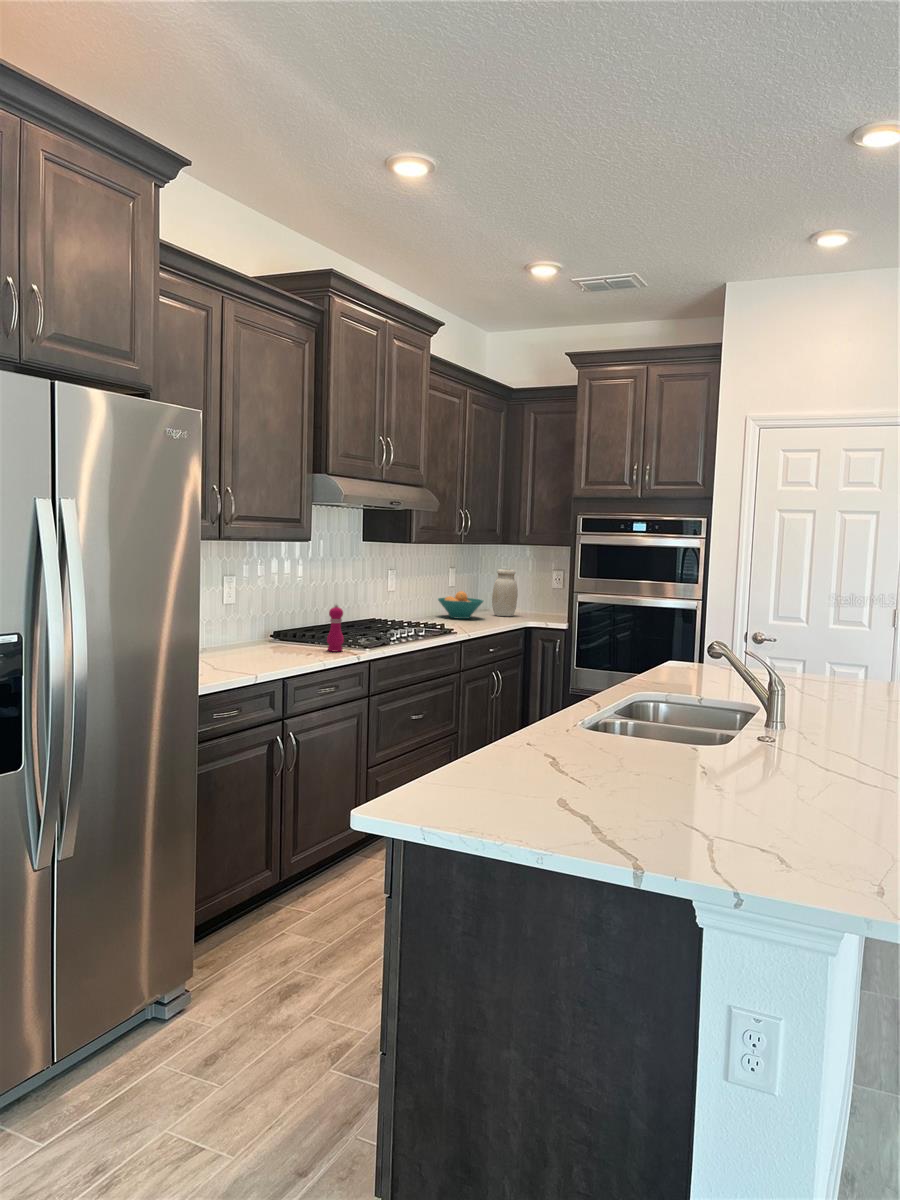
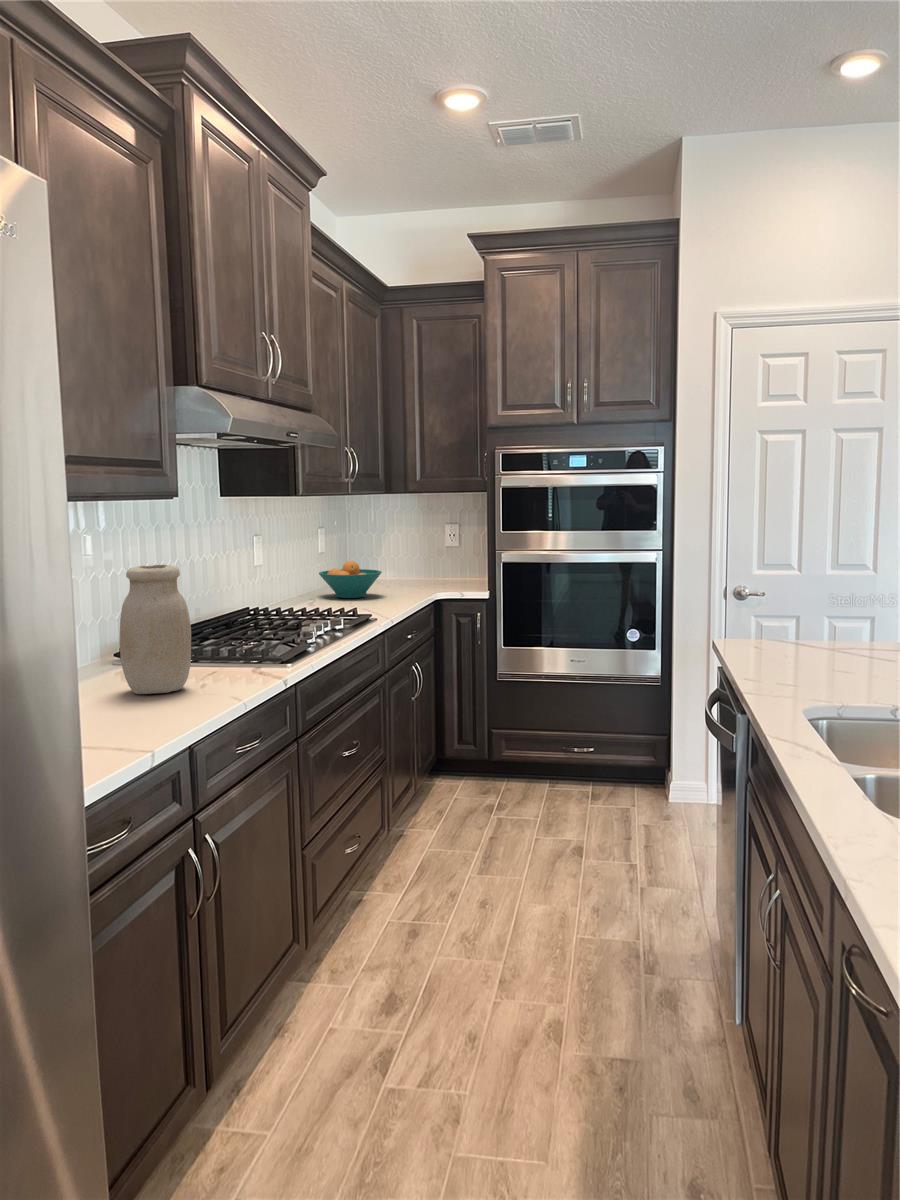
jar: present [492,569,518,616] -> present [119,565,191,694]
pepper mill: present [327,604,344,652] -> none [226,598,254,676]

